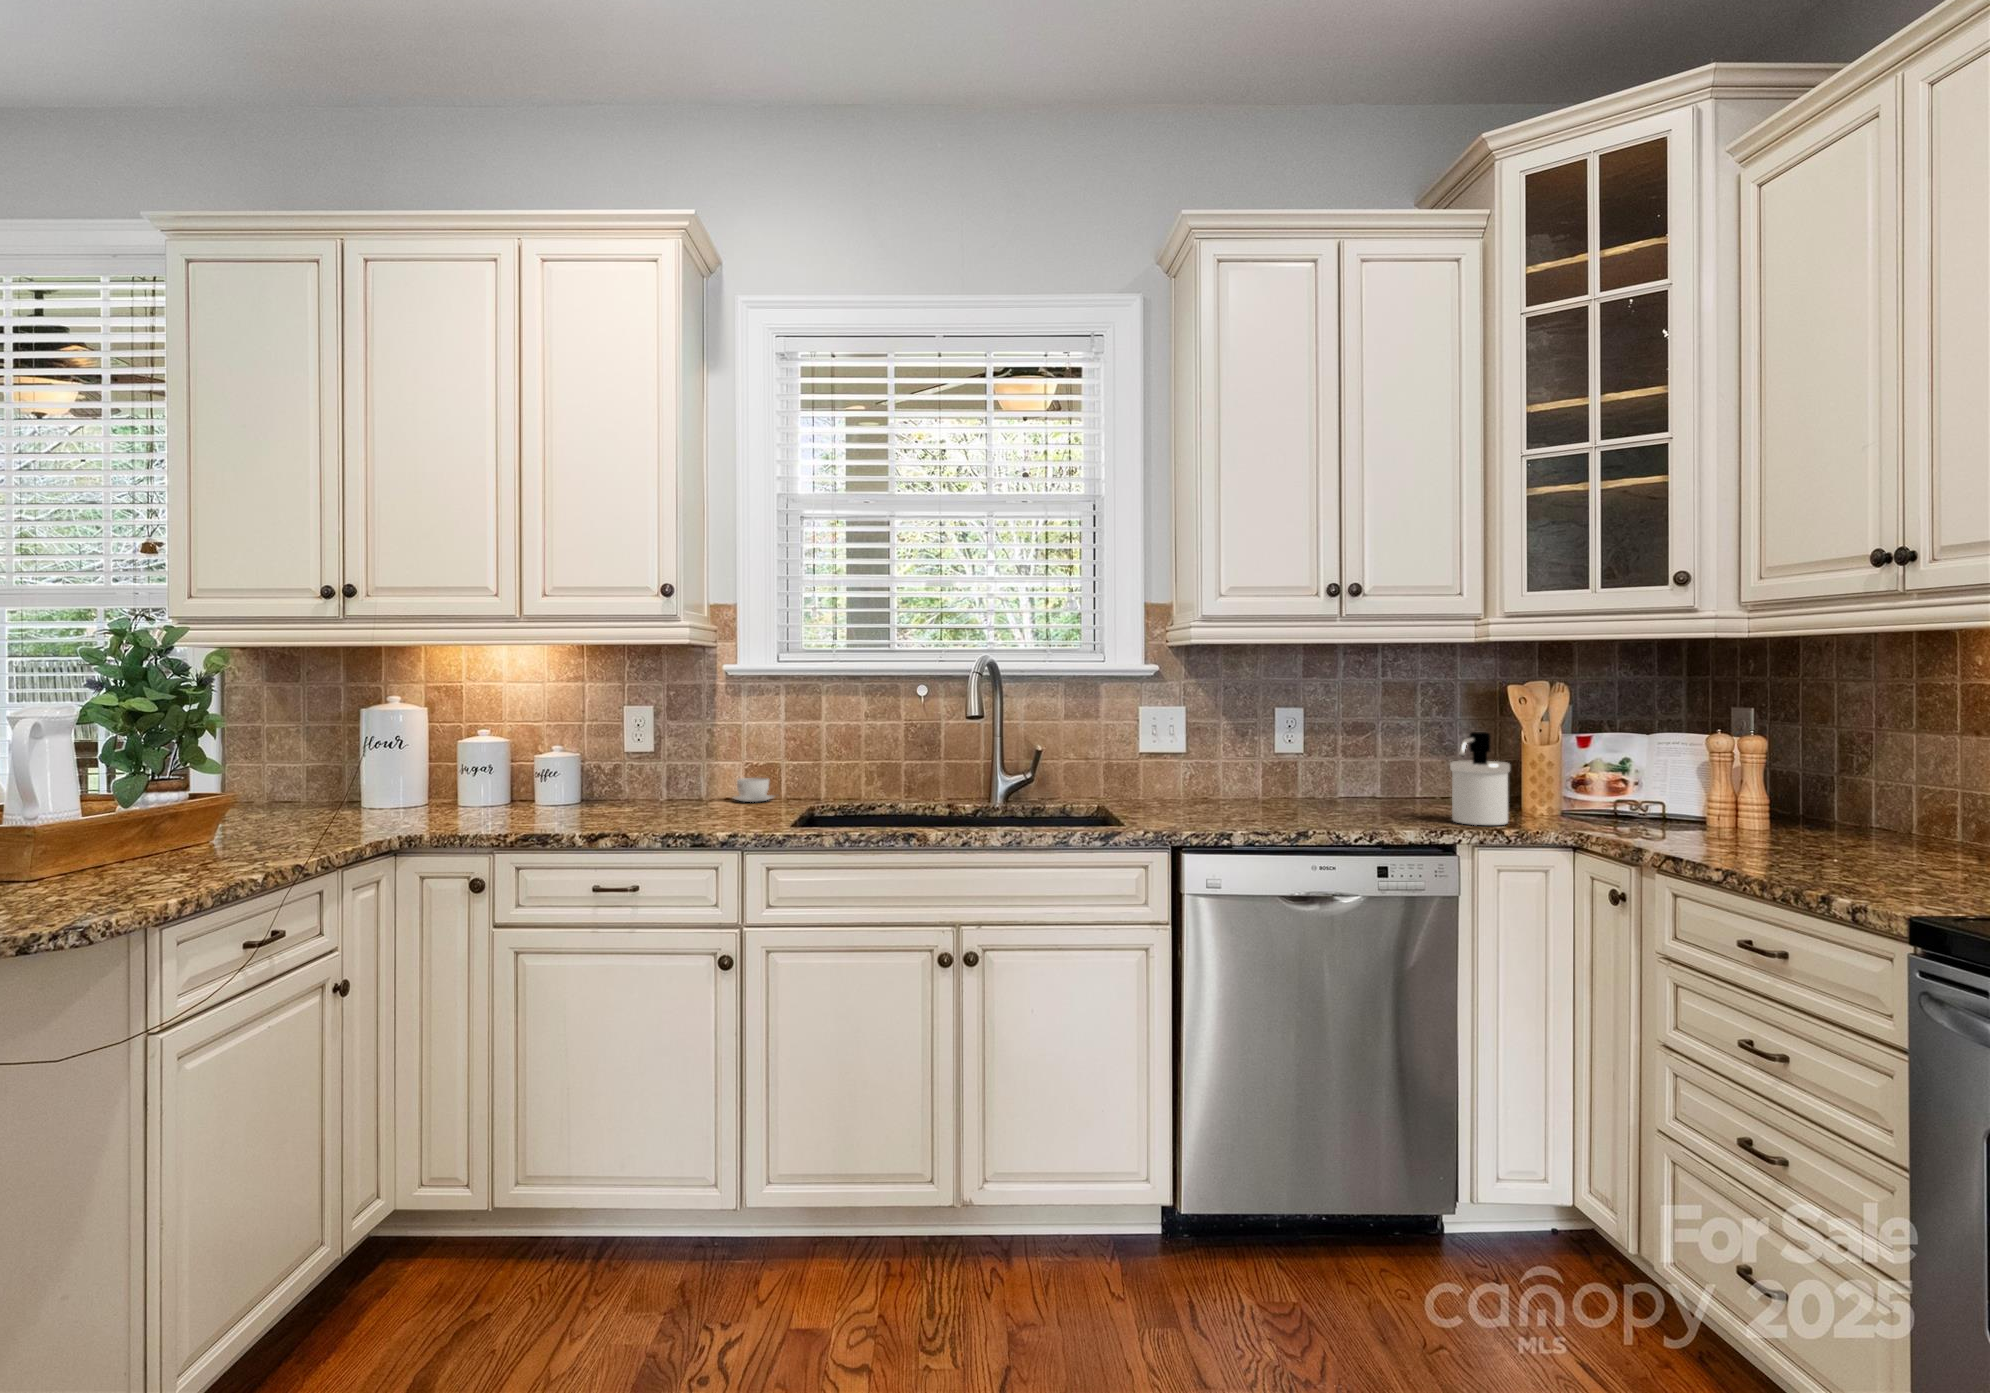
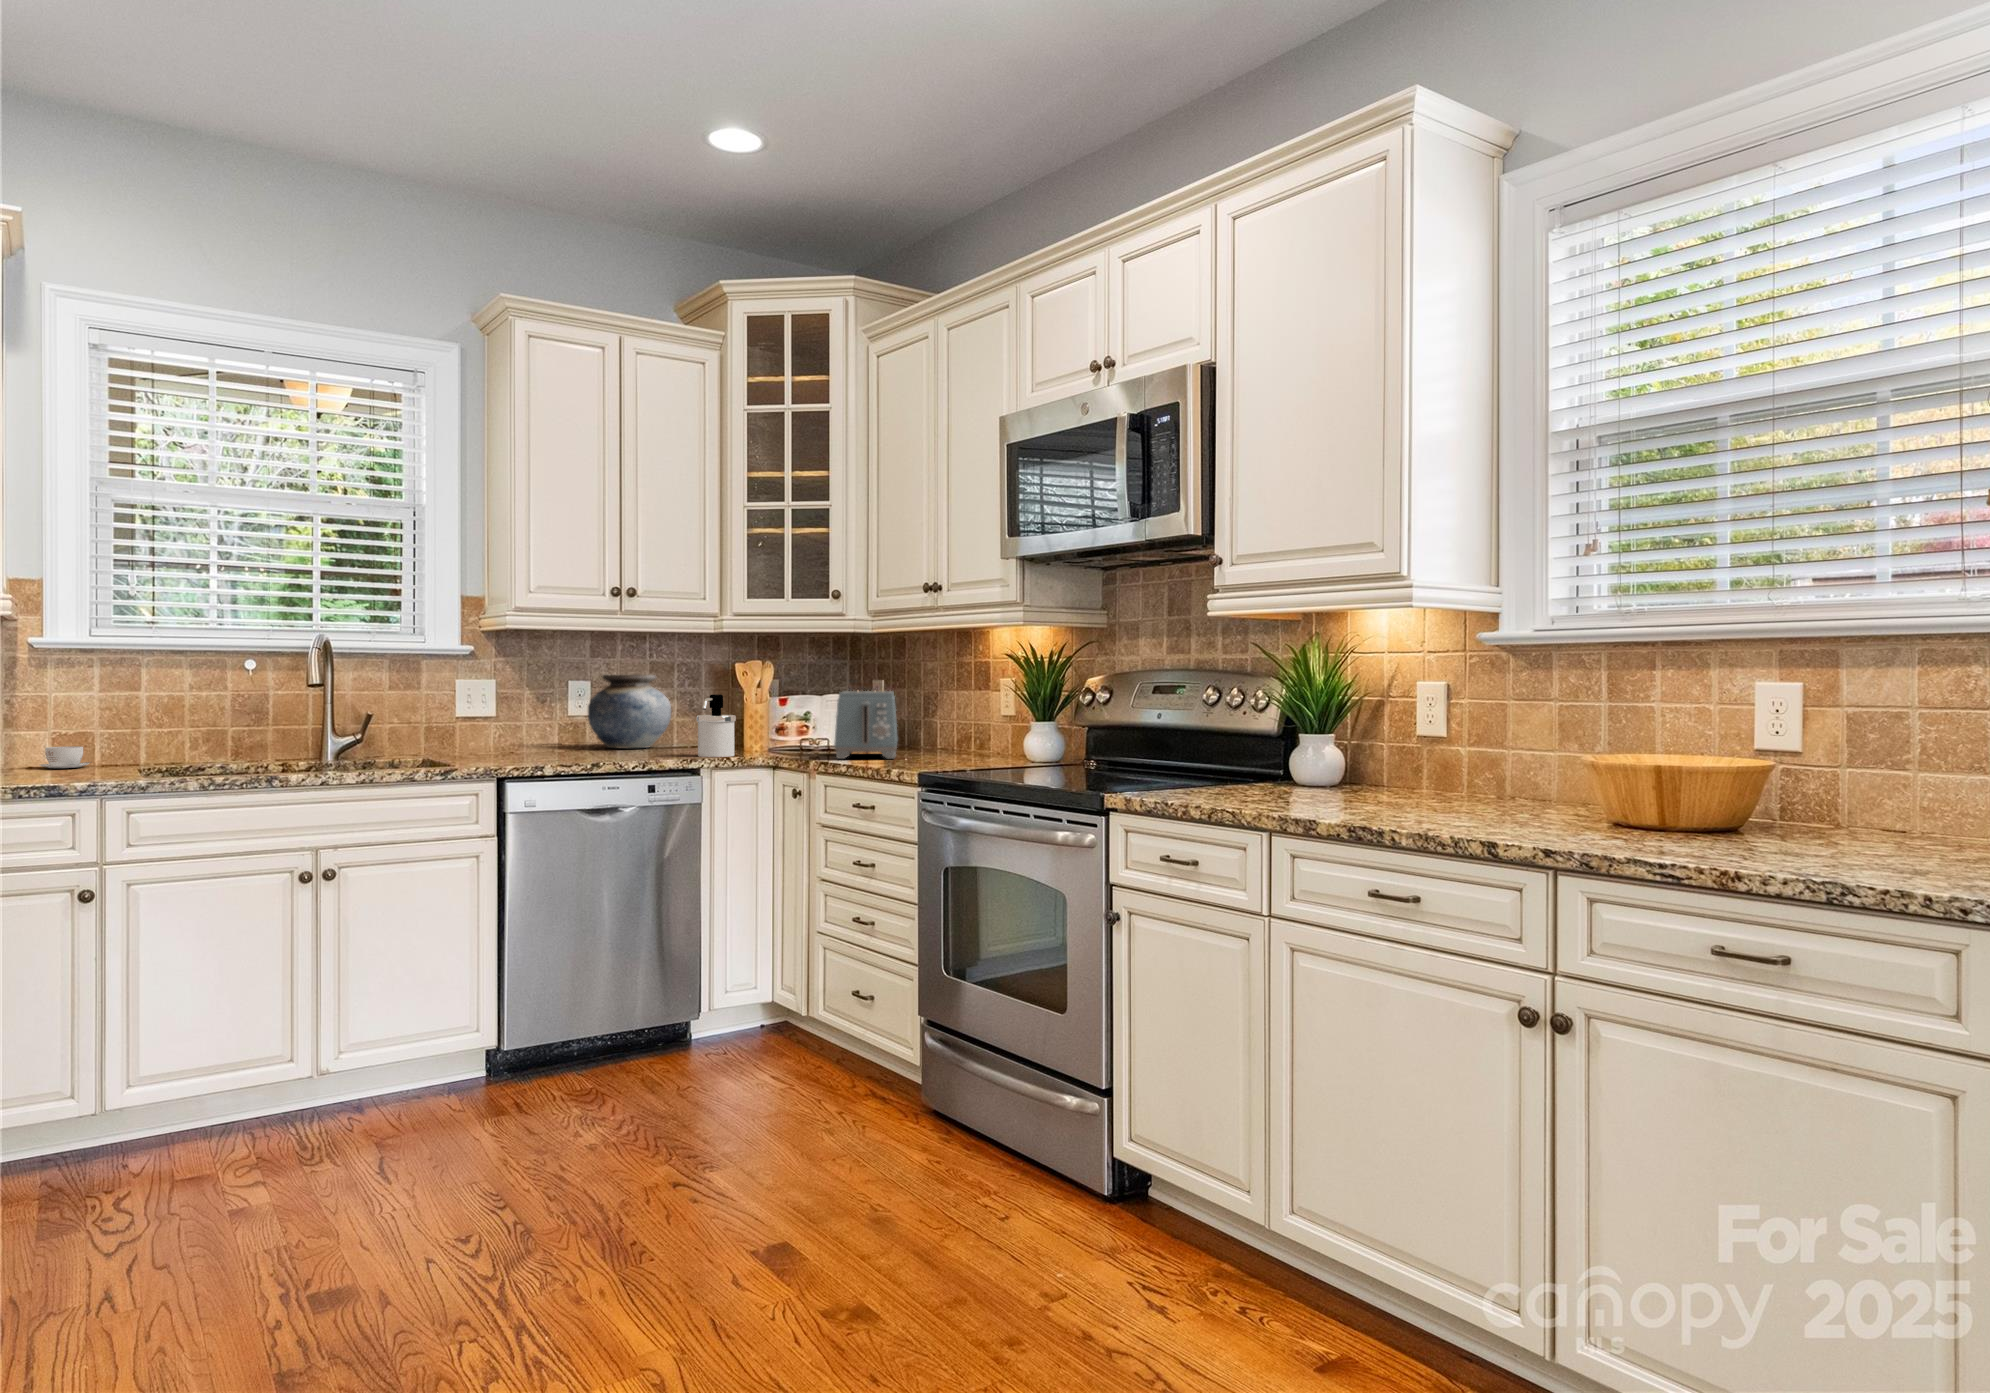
vase: none [1299,699,1413,799] -> present [588,675,671,748]
toaster: none [1686,731,1812,853] -> present [834,691,898,759]

